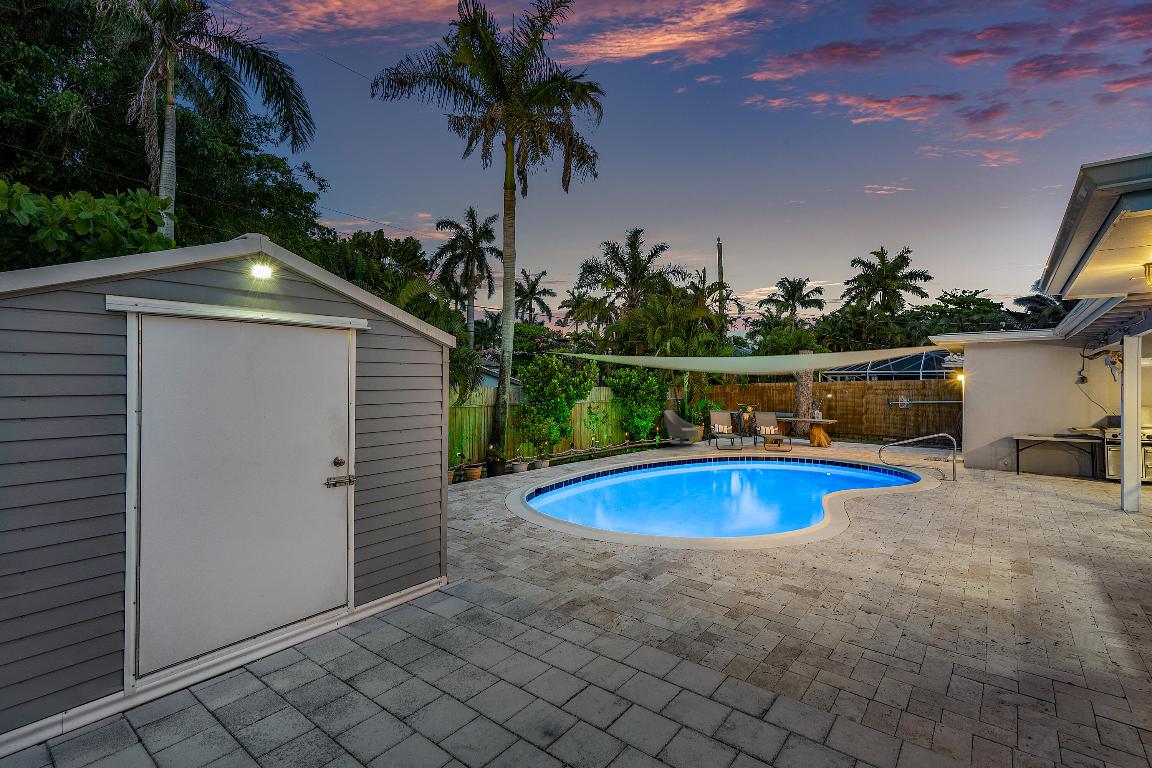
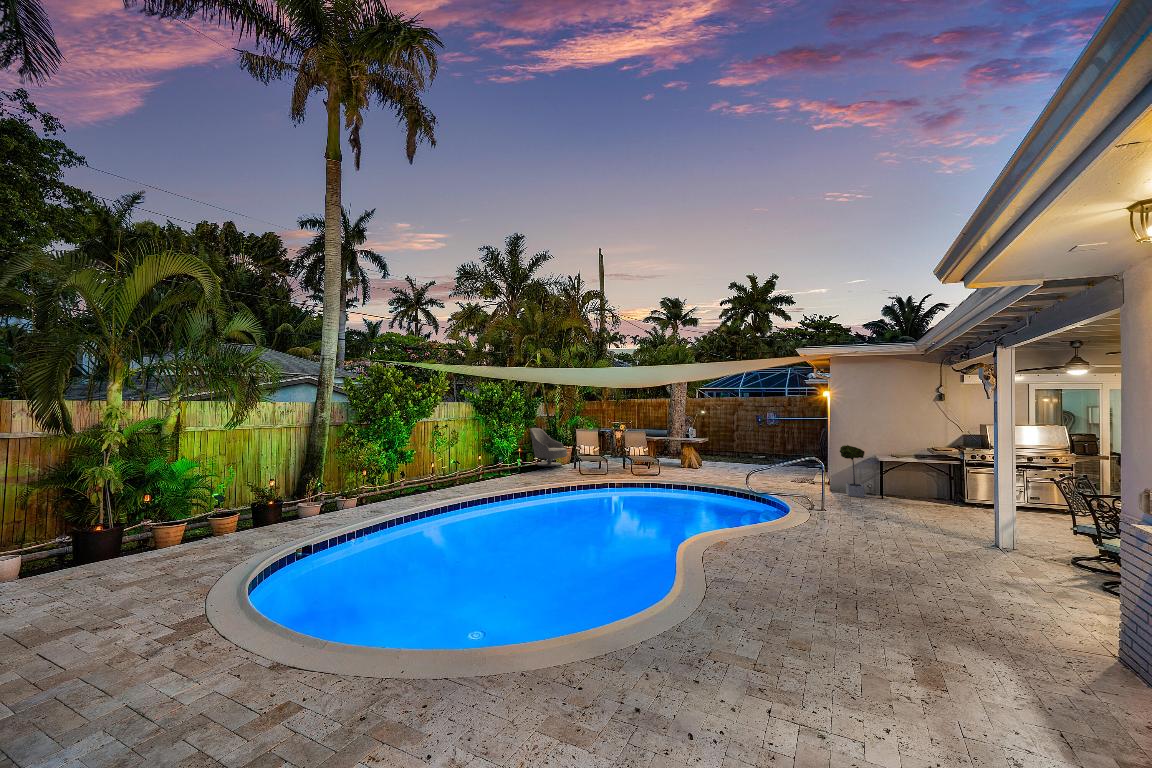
potted tree: none [974,424,1000,473] -> present [840,445,865,497]

